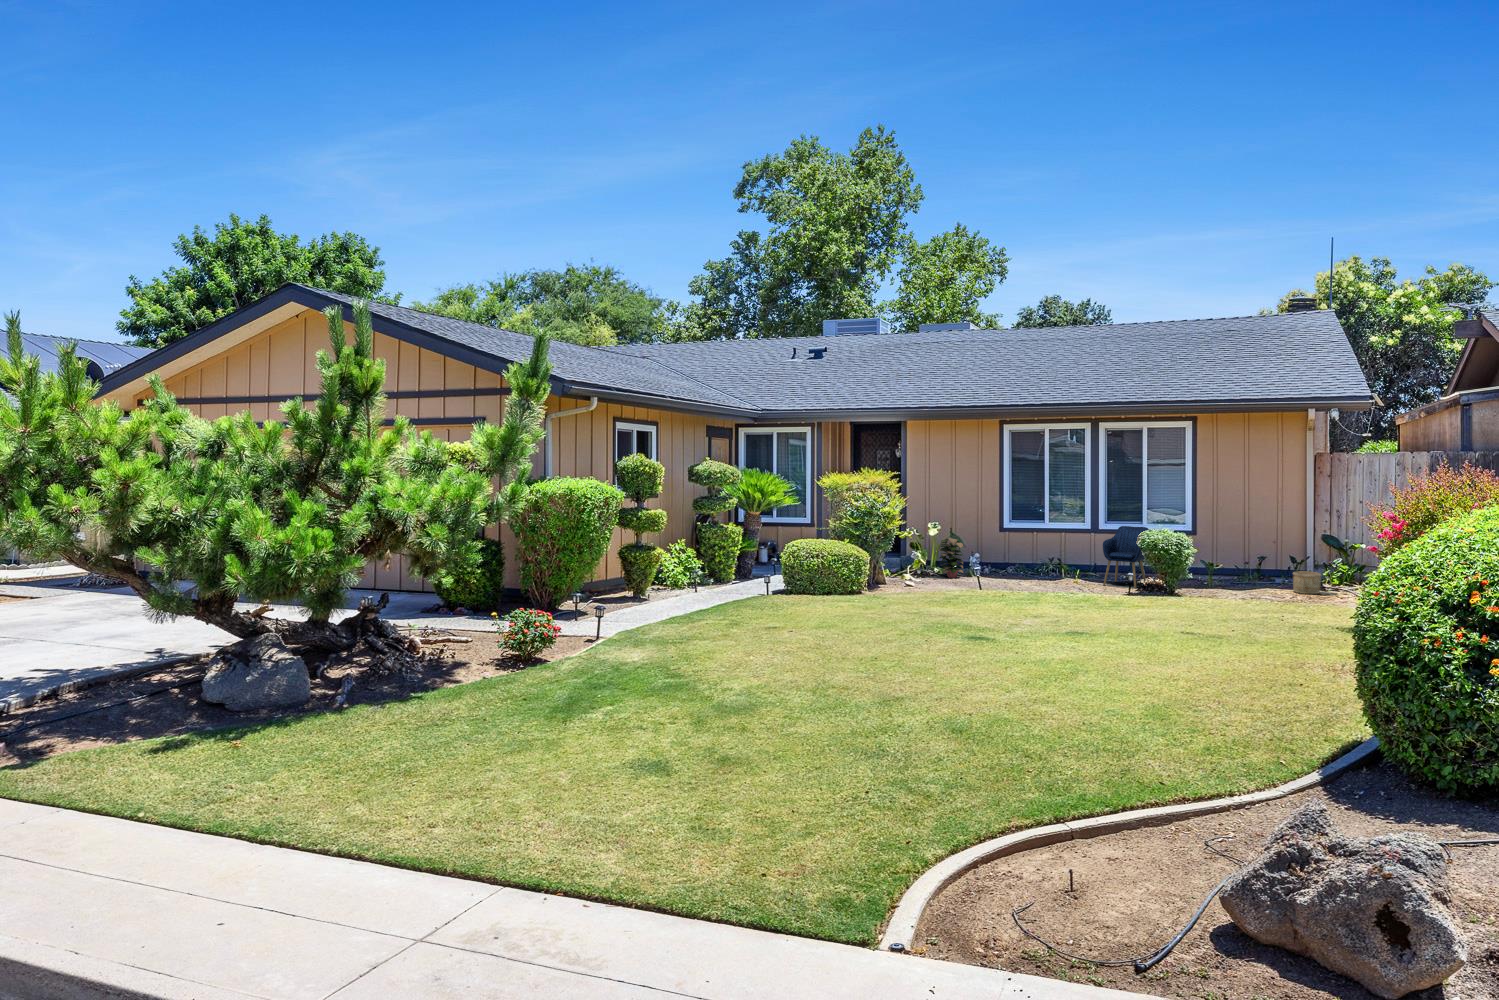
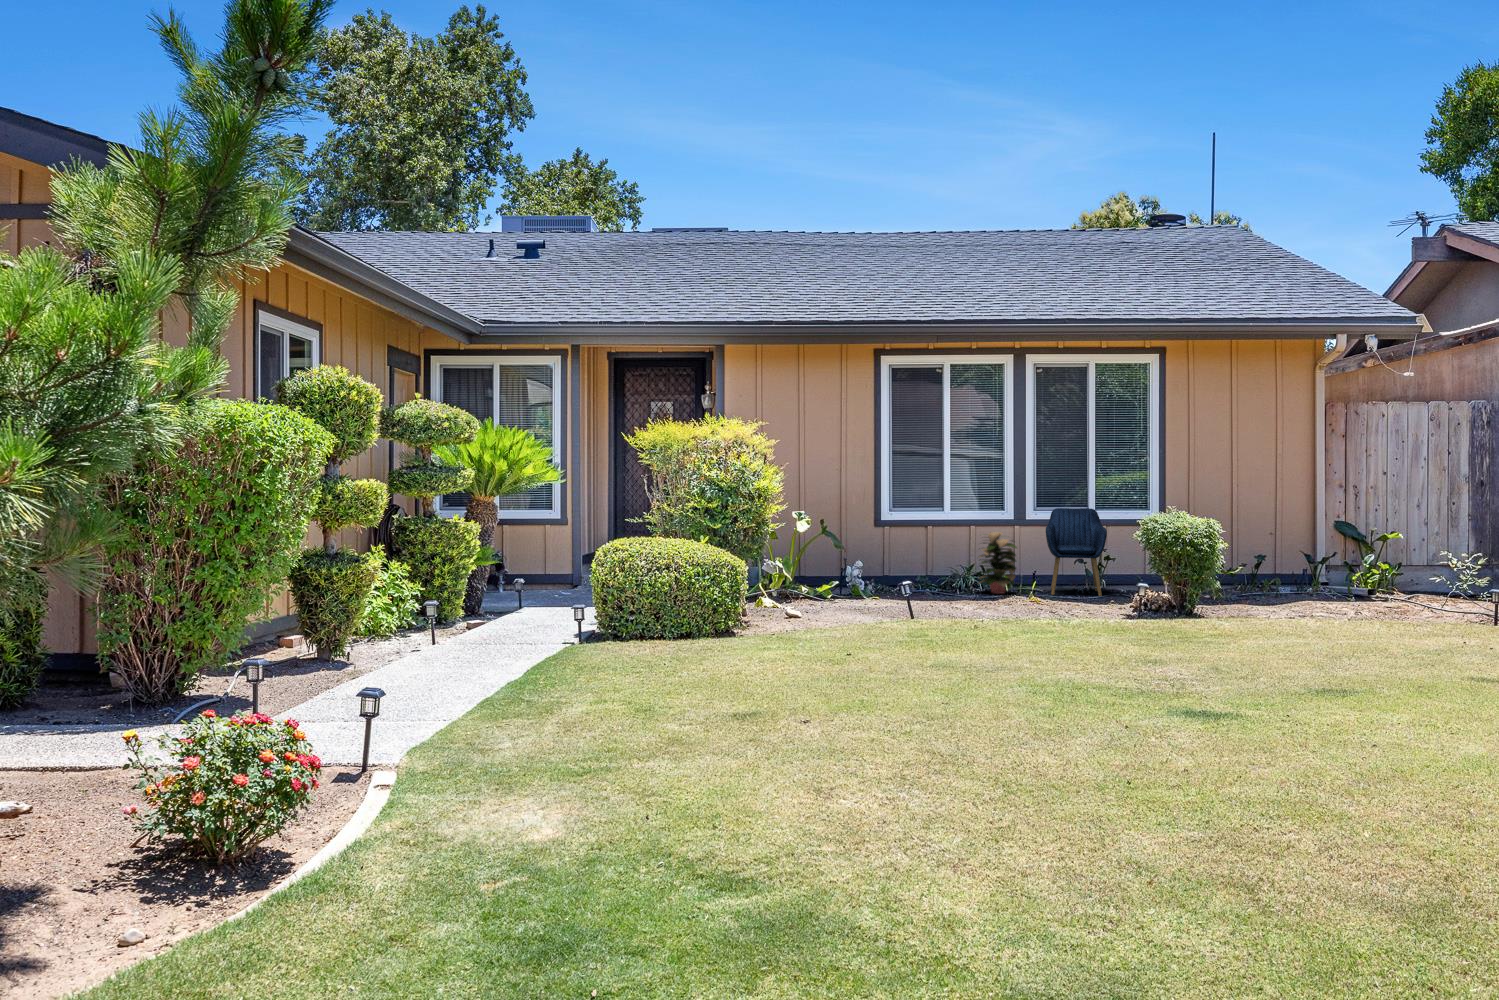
decorative plant: present [937,538,964,578] -> present [979,532,1017,594]
wooden bucket: present [1293,571,1321,594] -> none [1277,561,1316,591]

